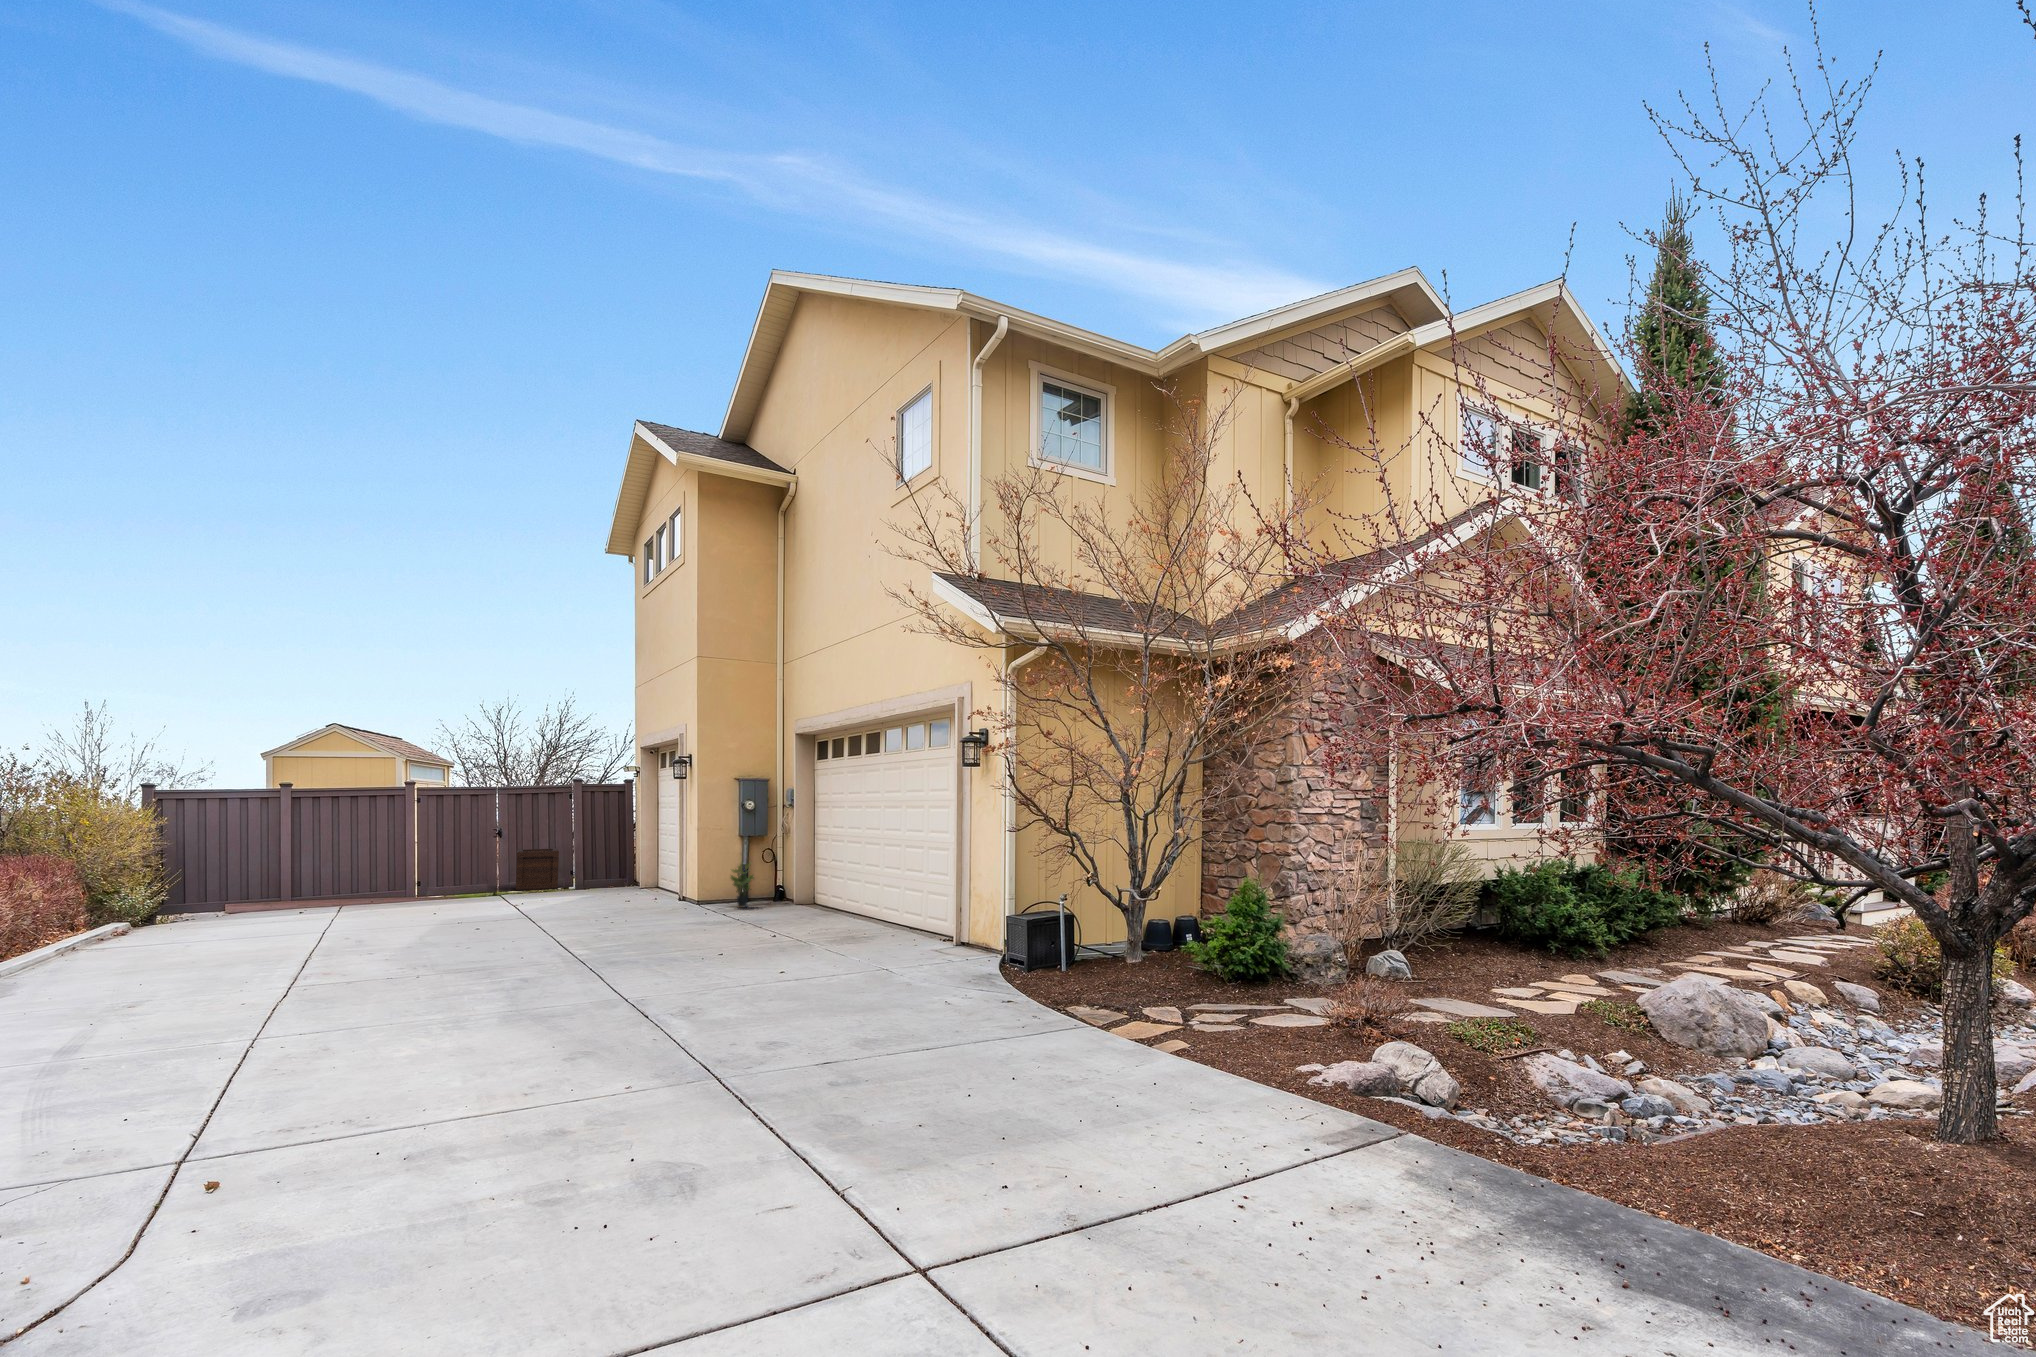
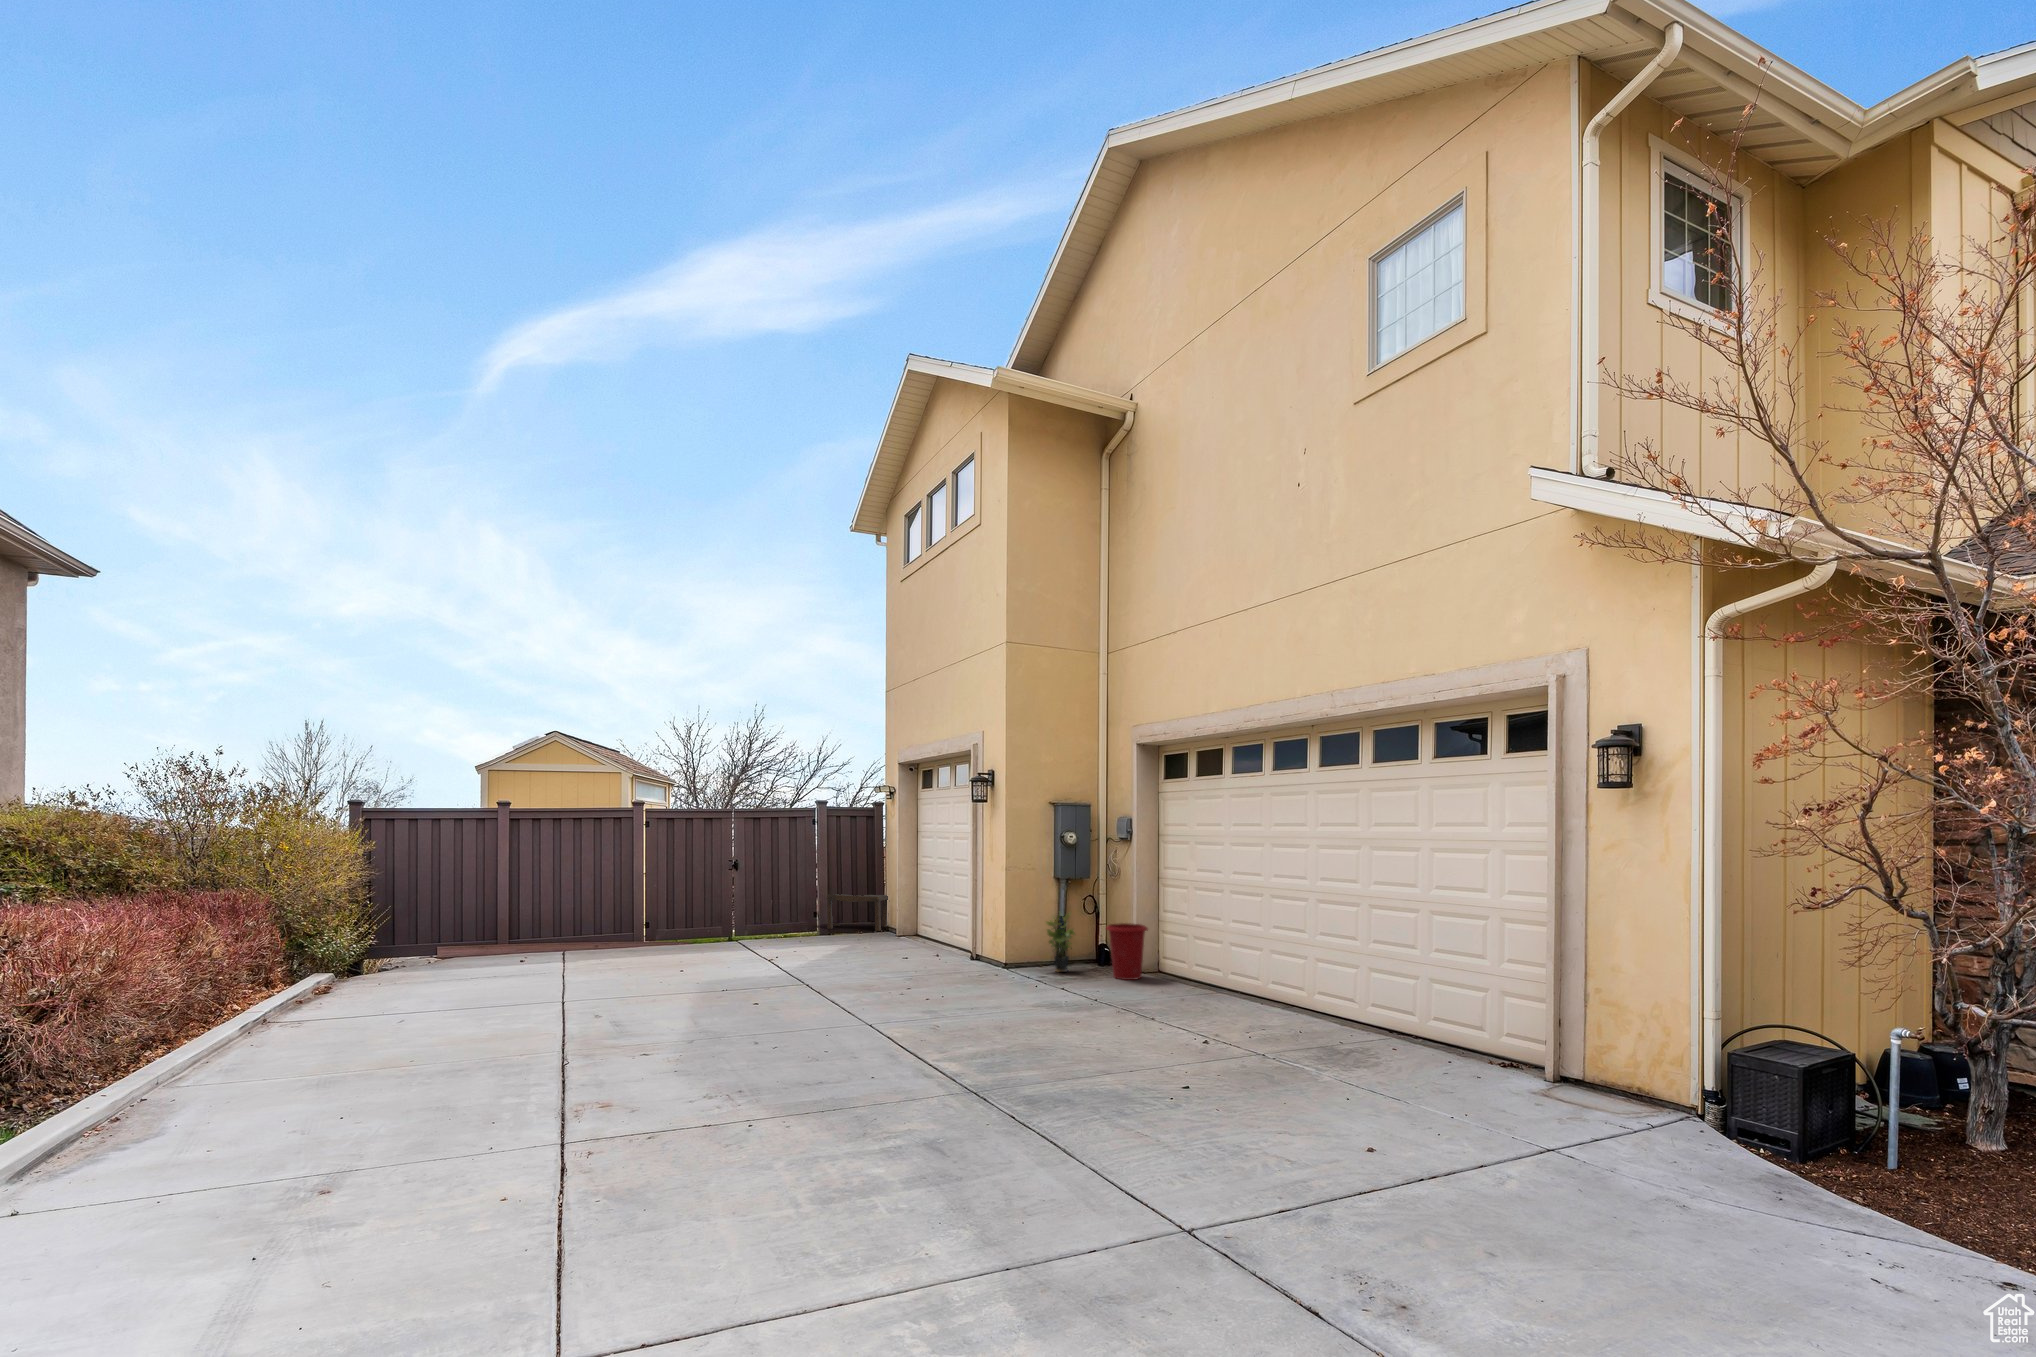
wooden crate: present [516,848,559,890] -> none [751,883,802,933]
bench: none [583,857,640,887] -> present [826,894,888,931]
waste bin: none [772,869,806,911] -> present [1106,923,1148,980]

